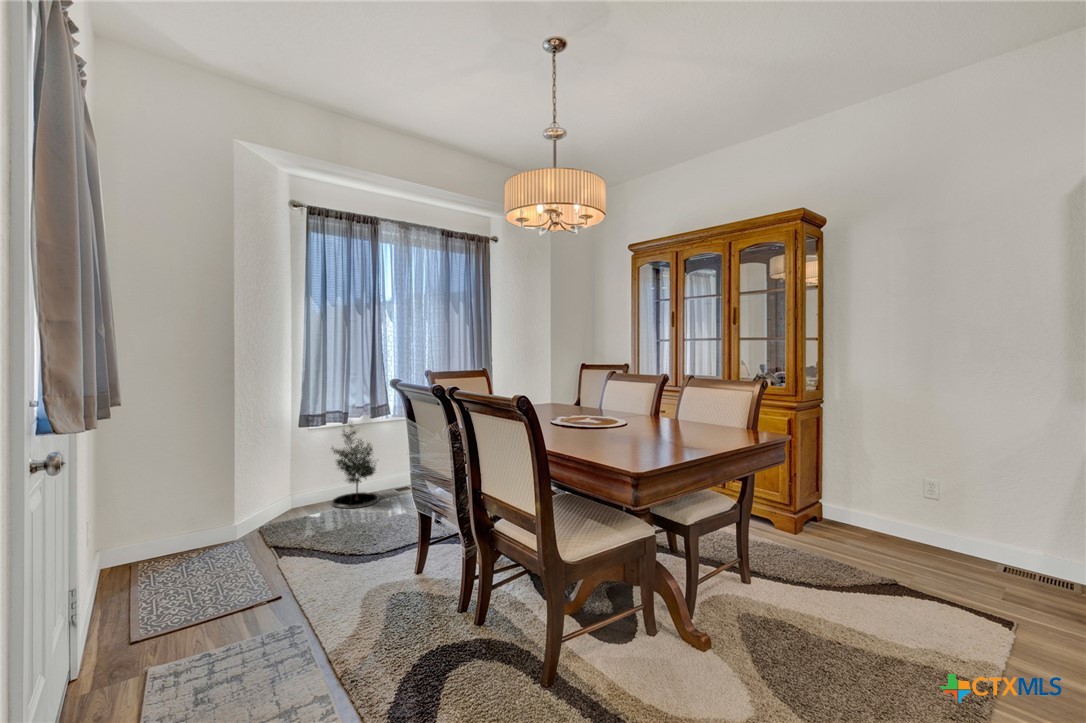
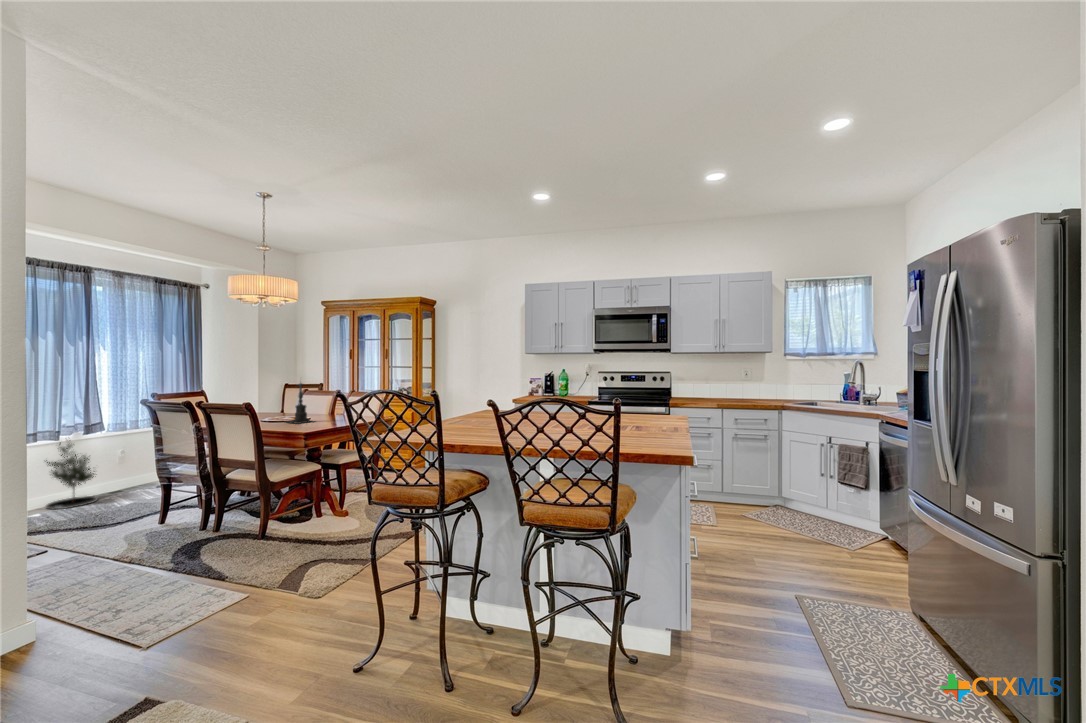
candle holder: none [583,353,641,443] -> present [290,383,312,424]

